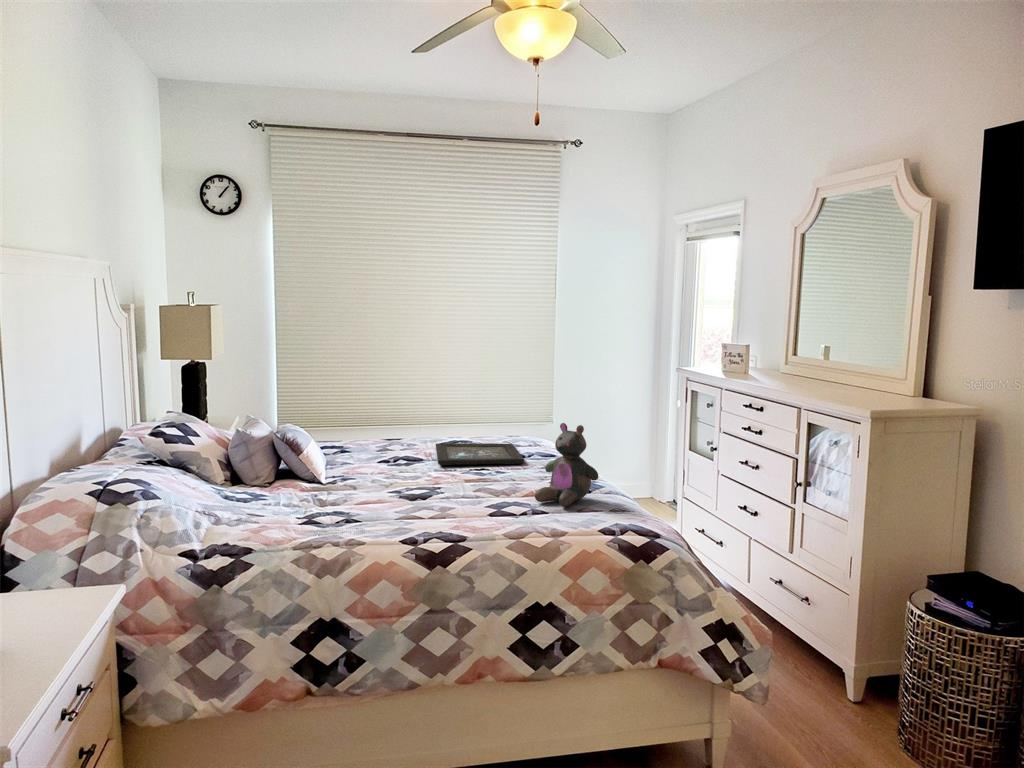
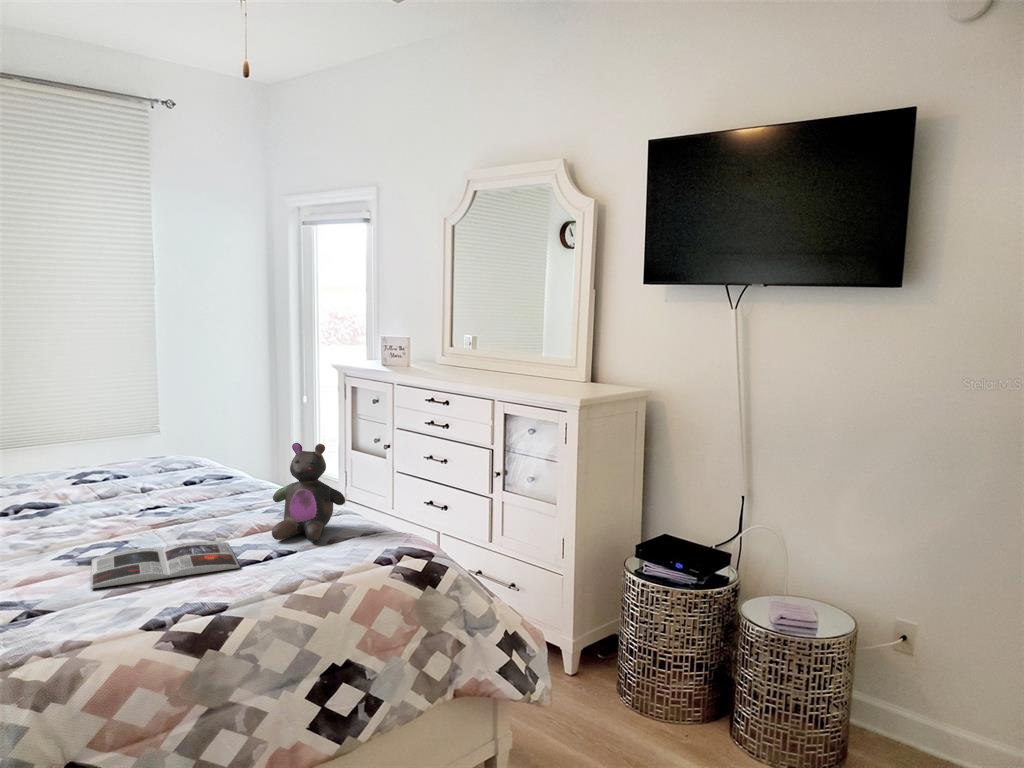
tray: present [436,443,524,465] -> none [59,466,208,509]
magazine: none [392,492,504,515] -> present [91,541,240,588]

